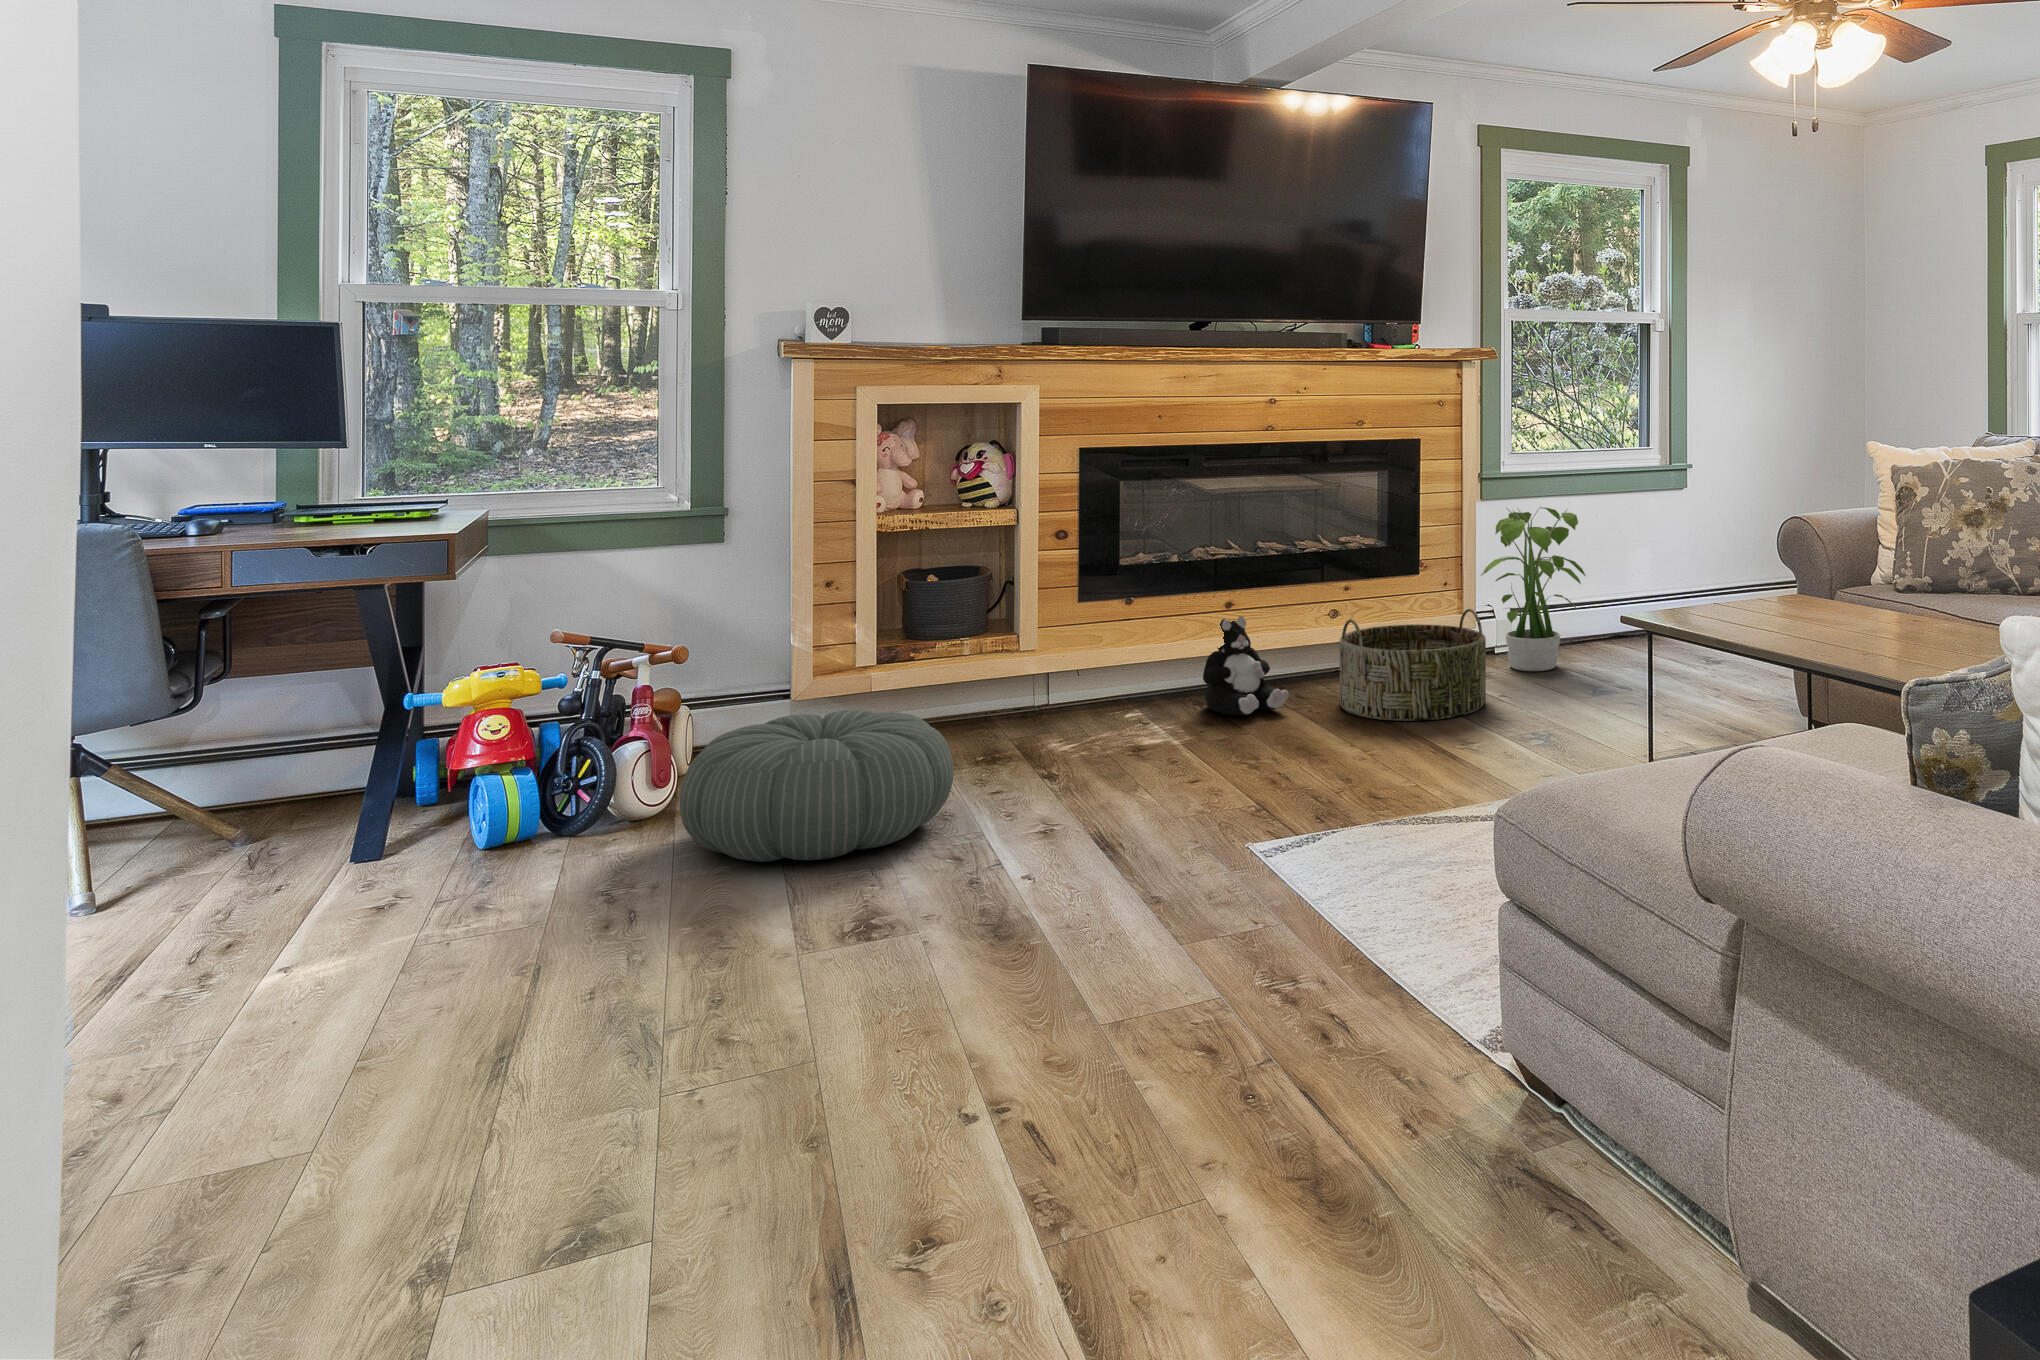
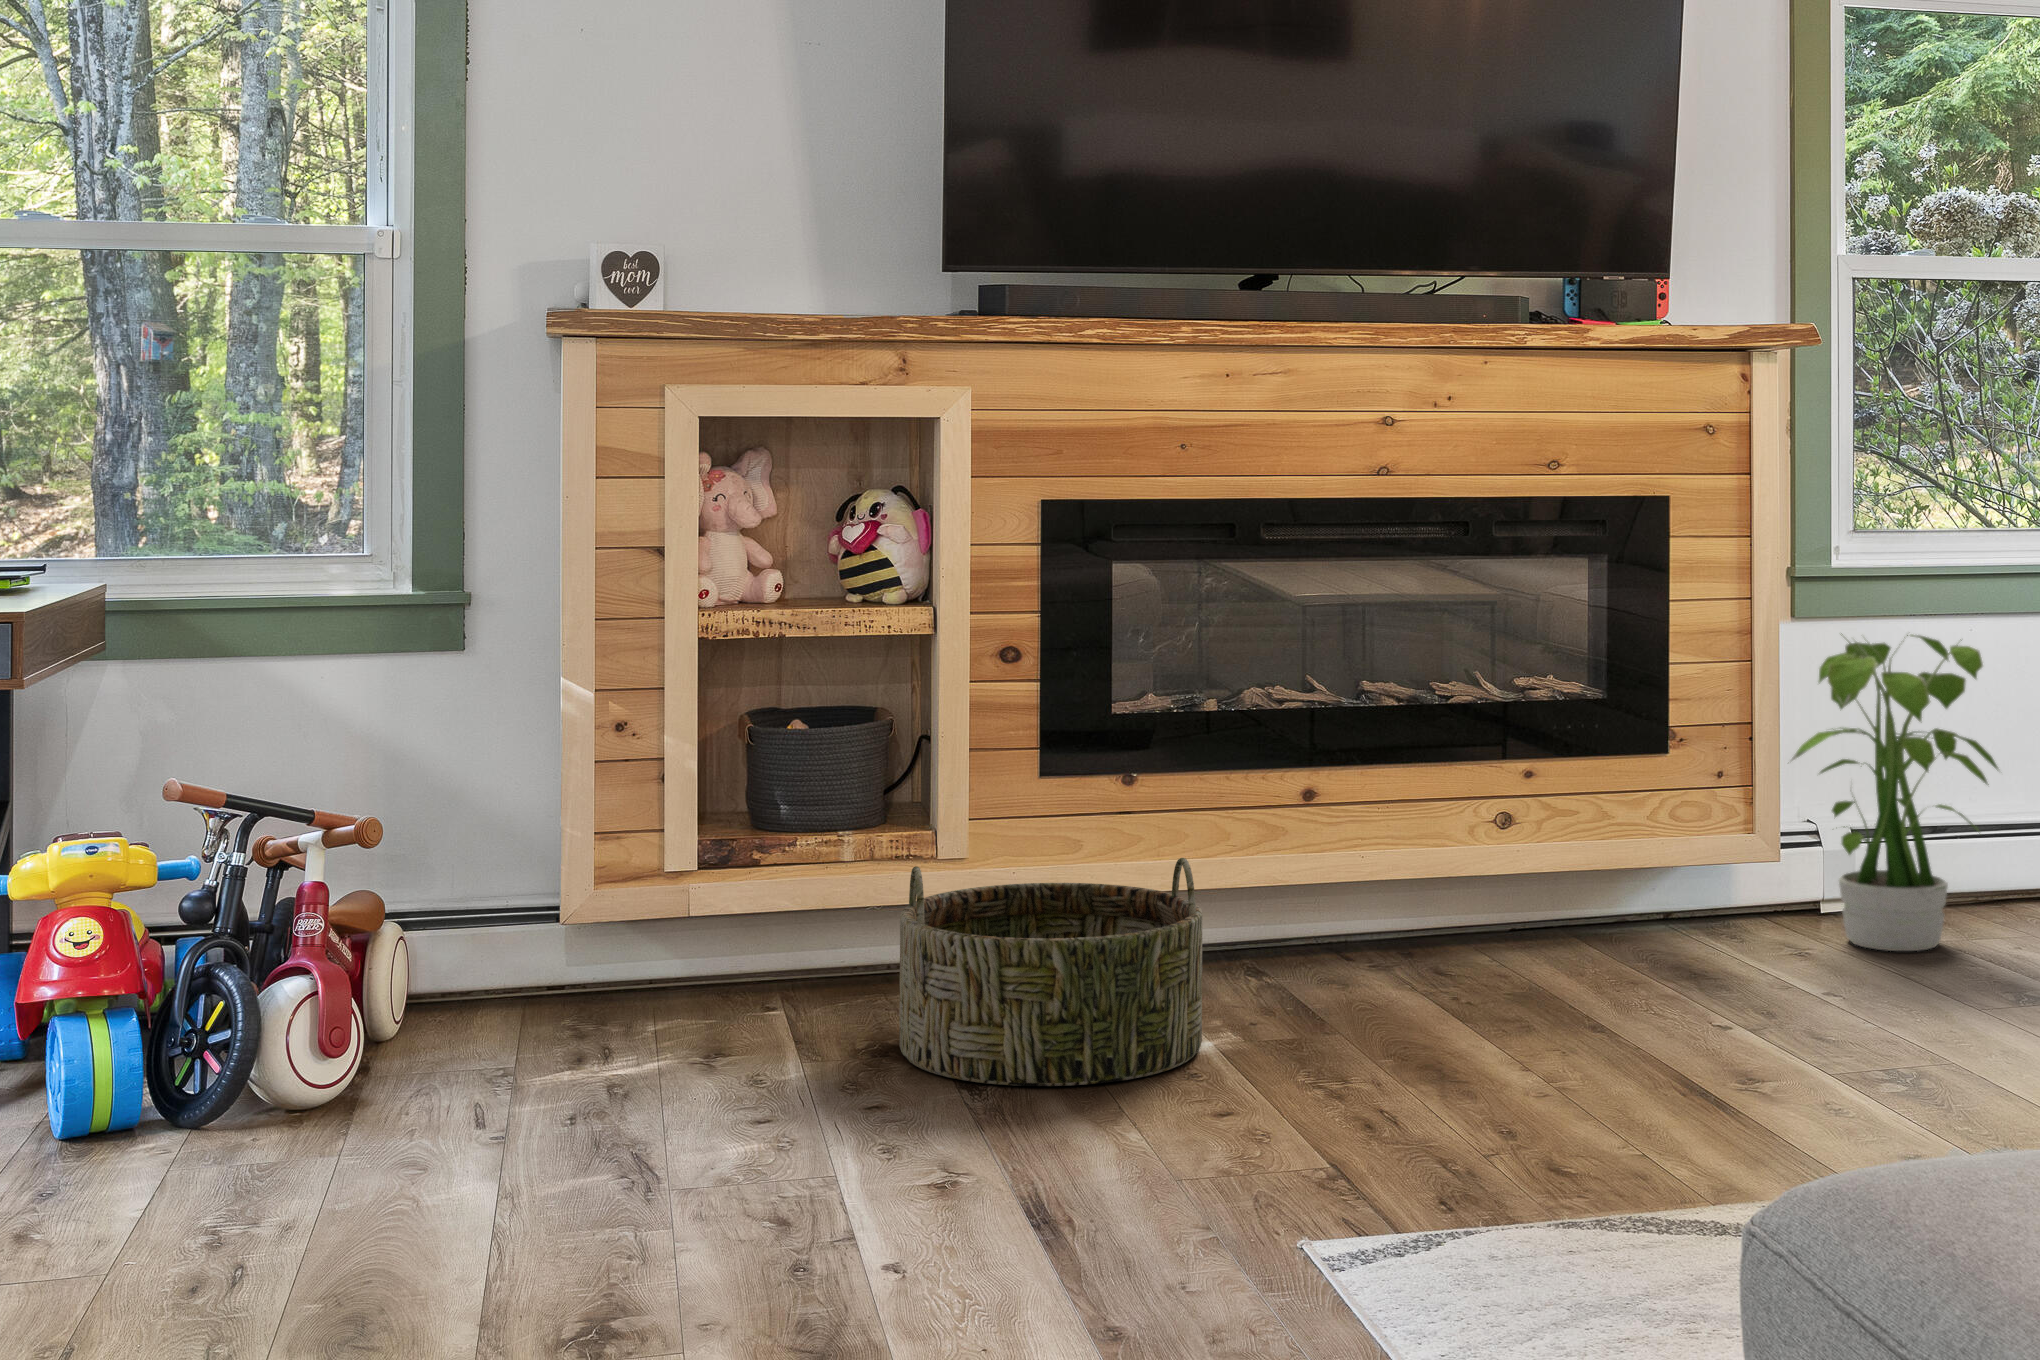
basket: present [1340,609,1486,721] -> present [899,858,1202,1086]
plush toy: present [1203,617,1289,715] -> none [1259,817,1415,999]
pouf: present [680,710,954,862] -> none [347,944,796,1201]

